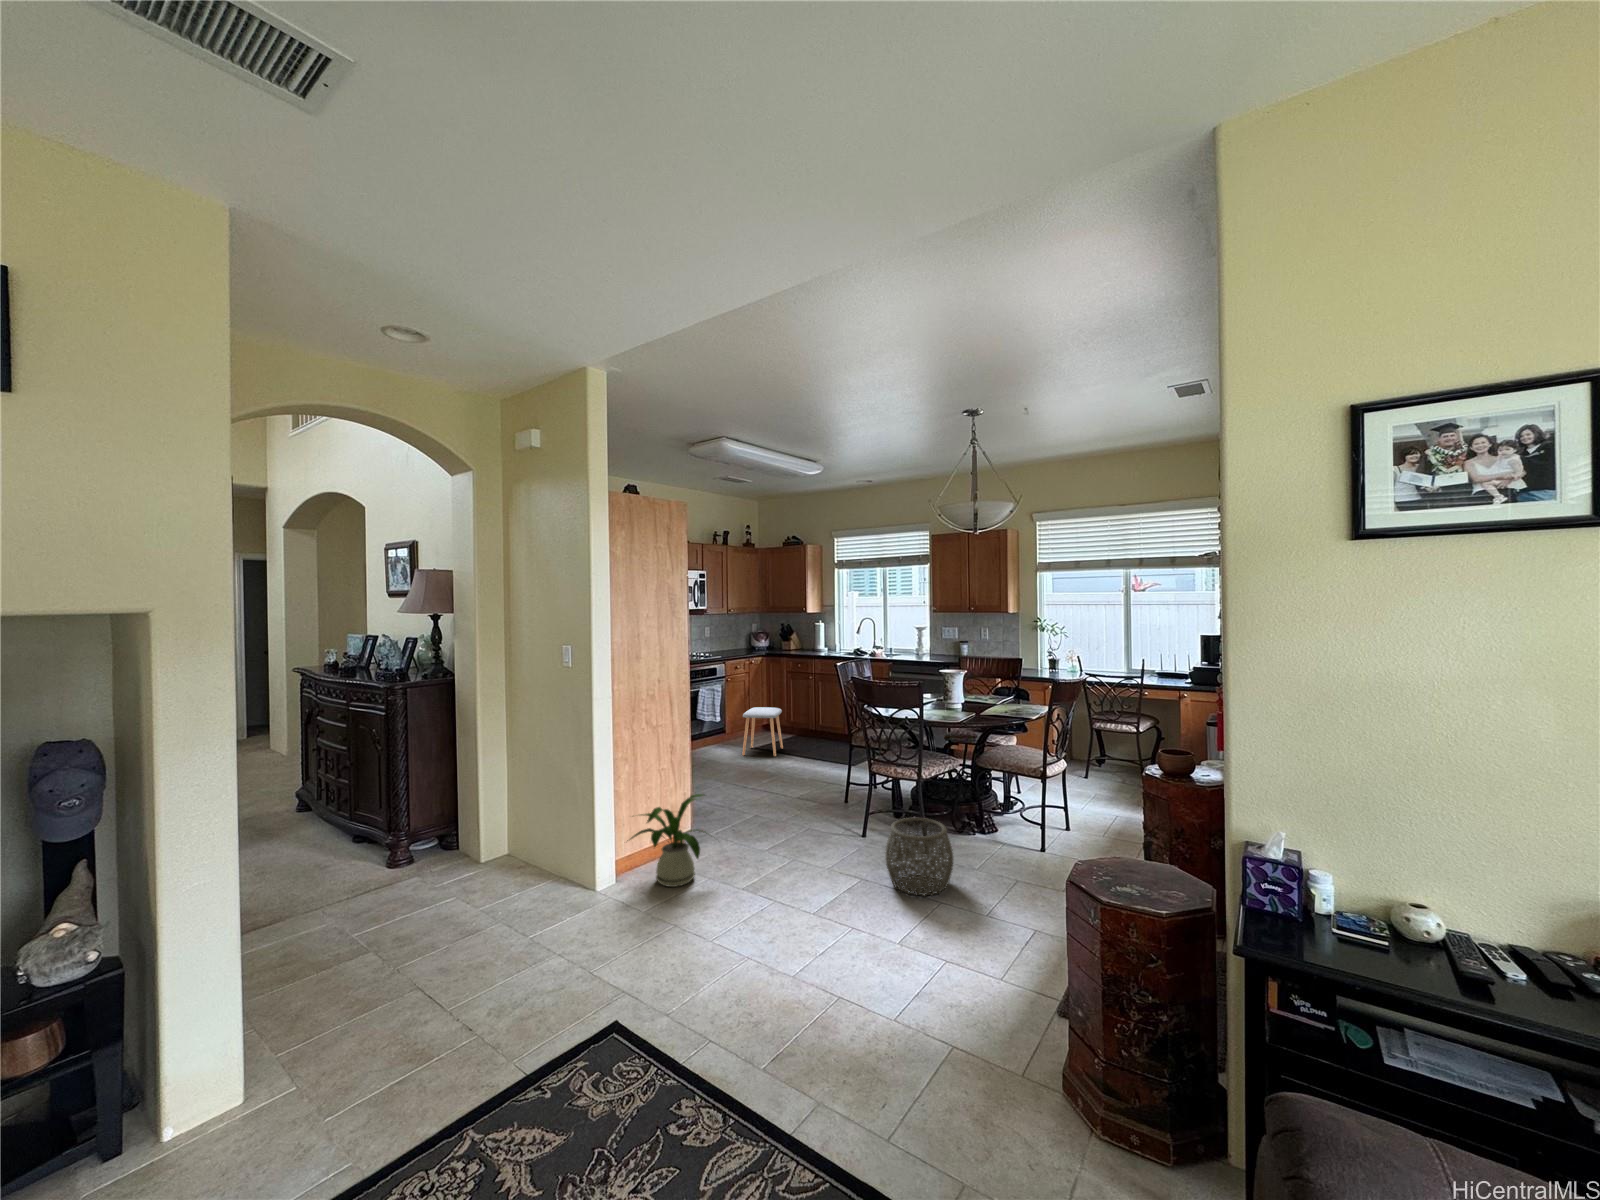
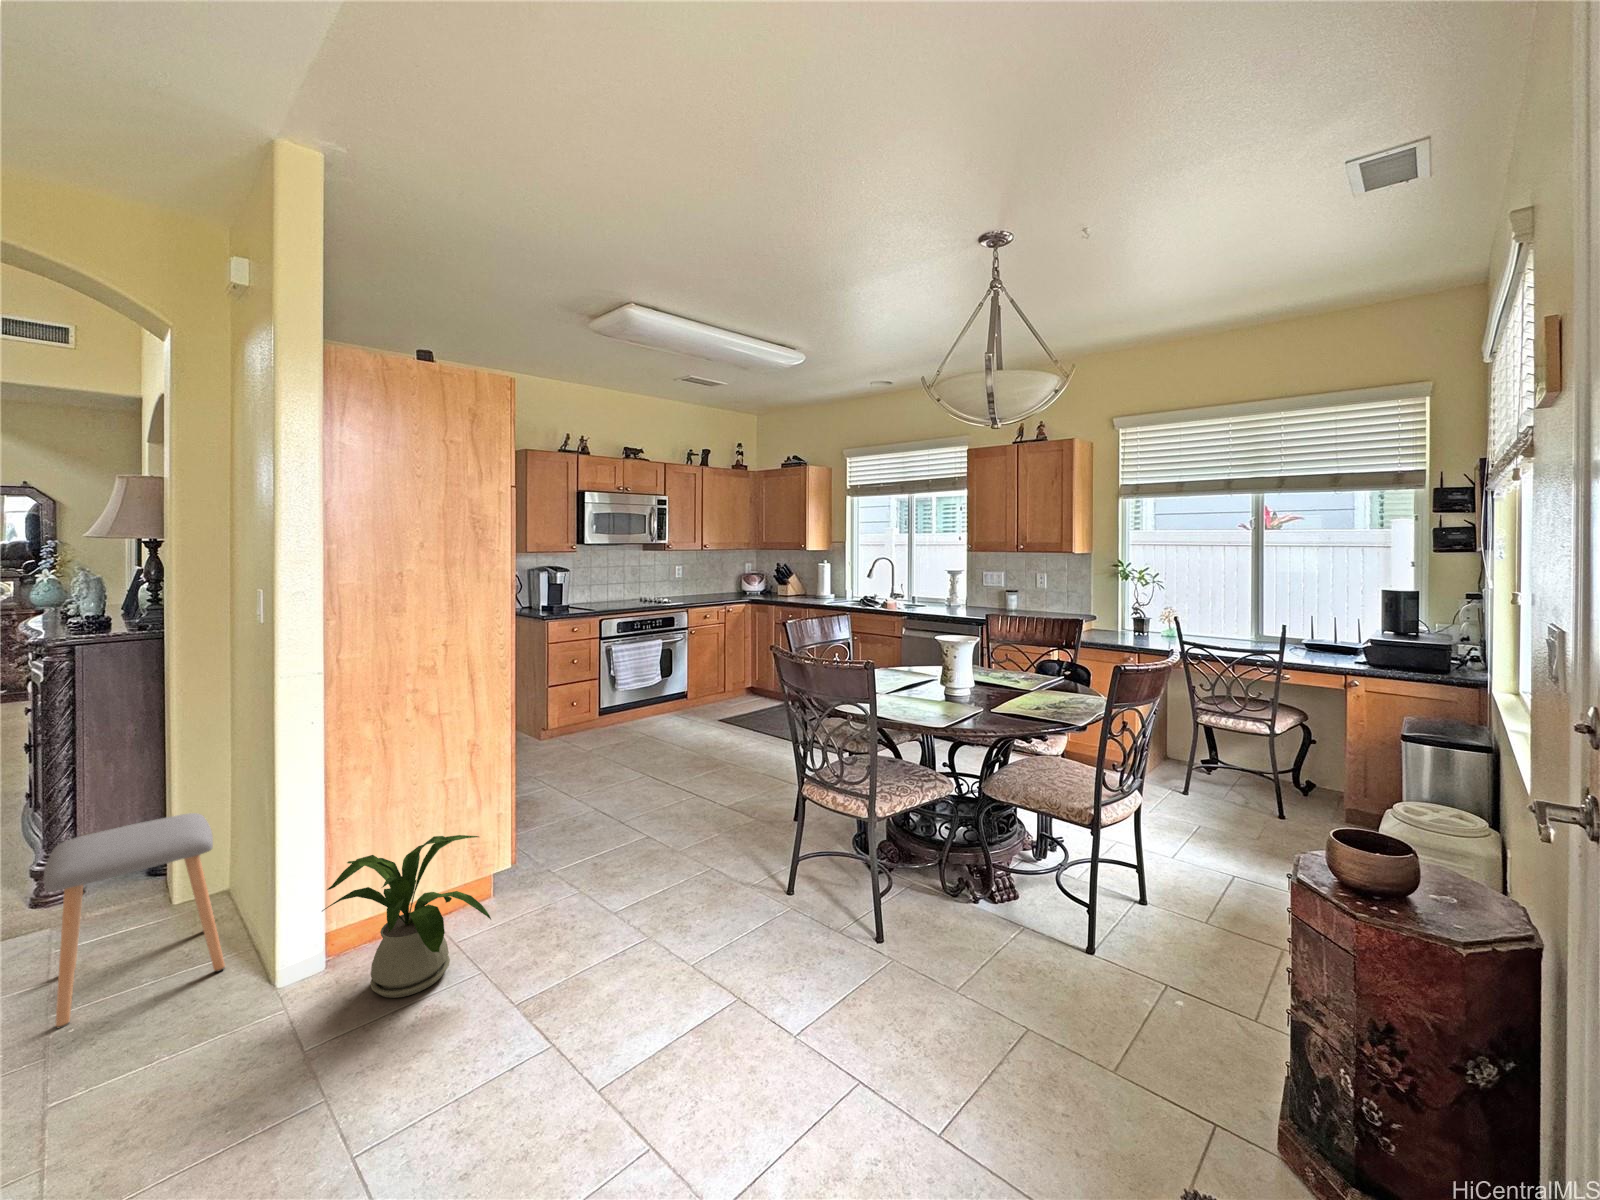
stool: present [742,707,783,757] -> present [44,813,225,1028]
woven basket: present [885,818,953,896] -> none [762,904,897,1081]

